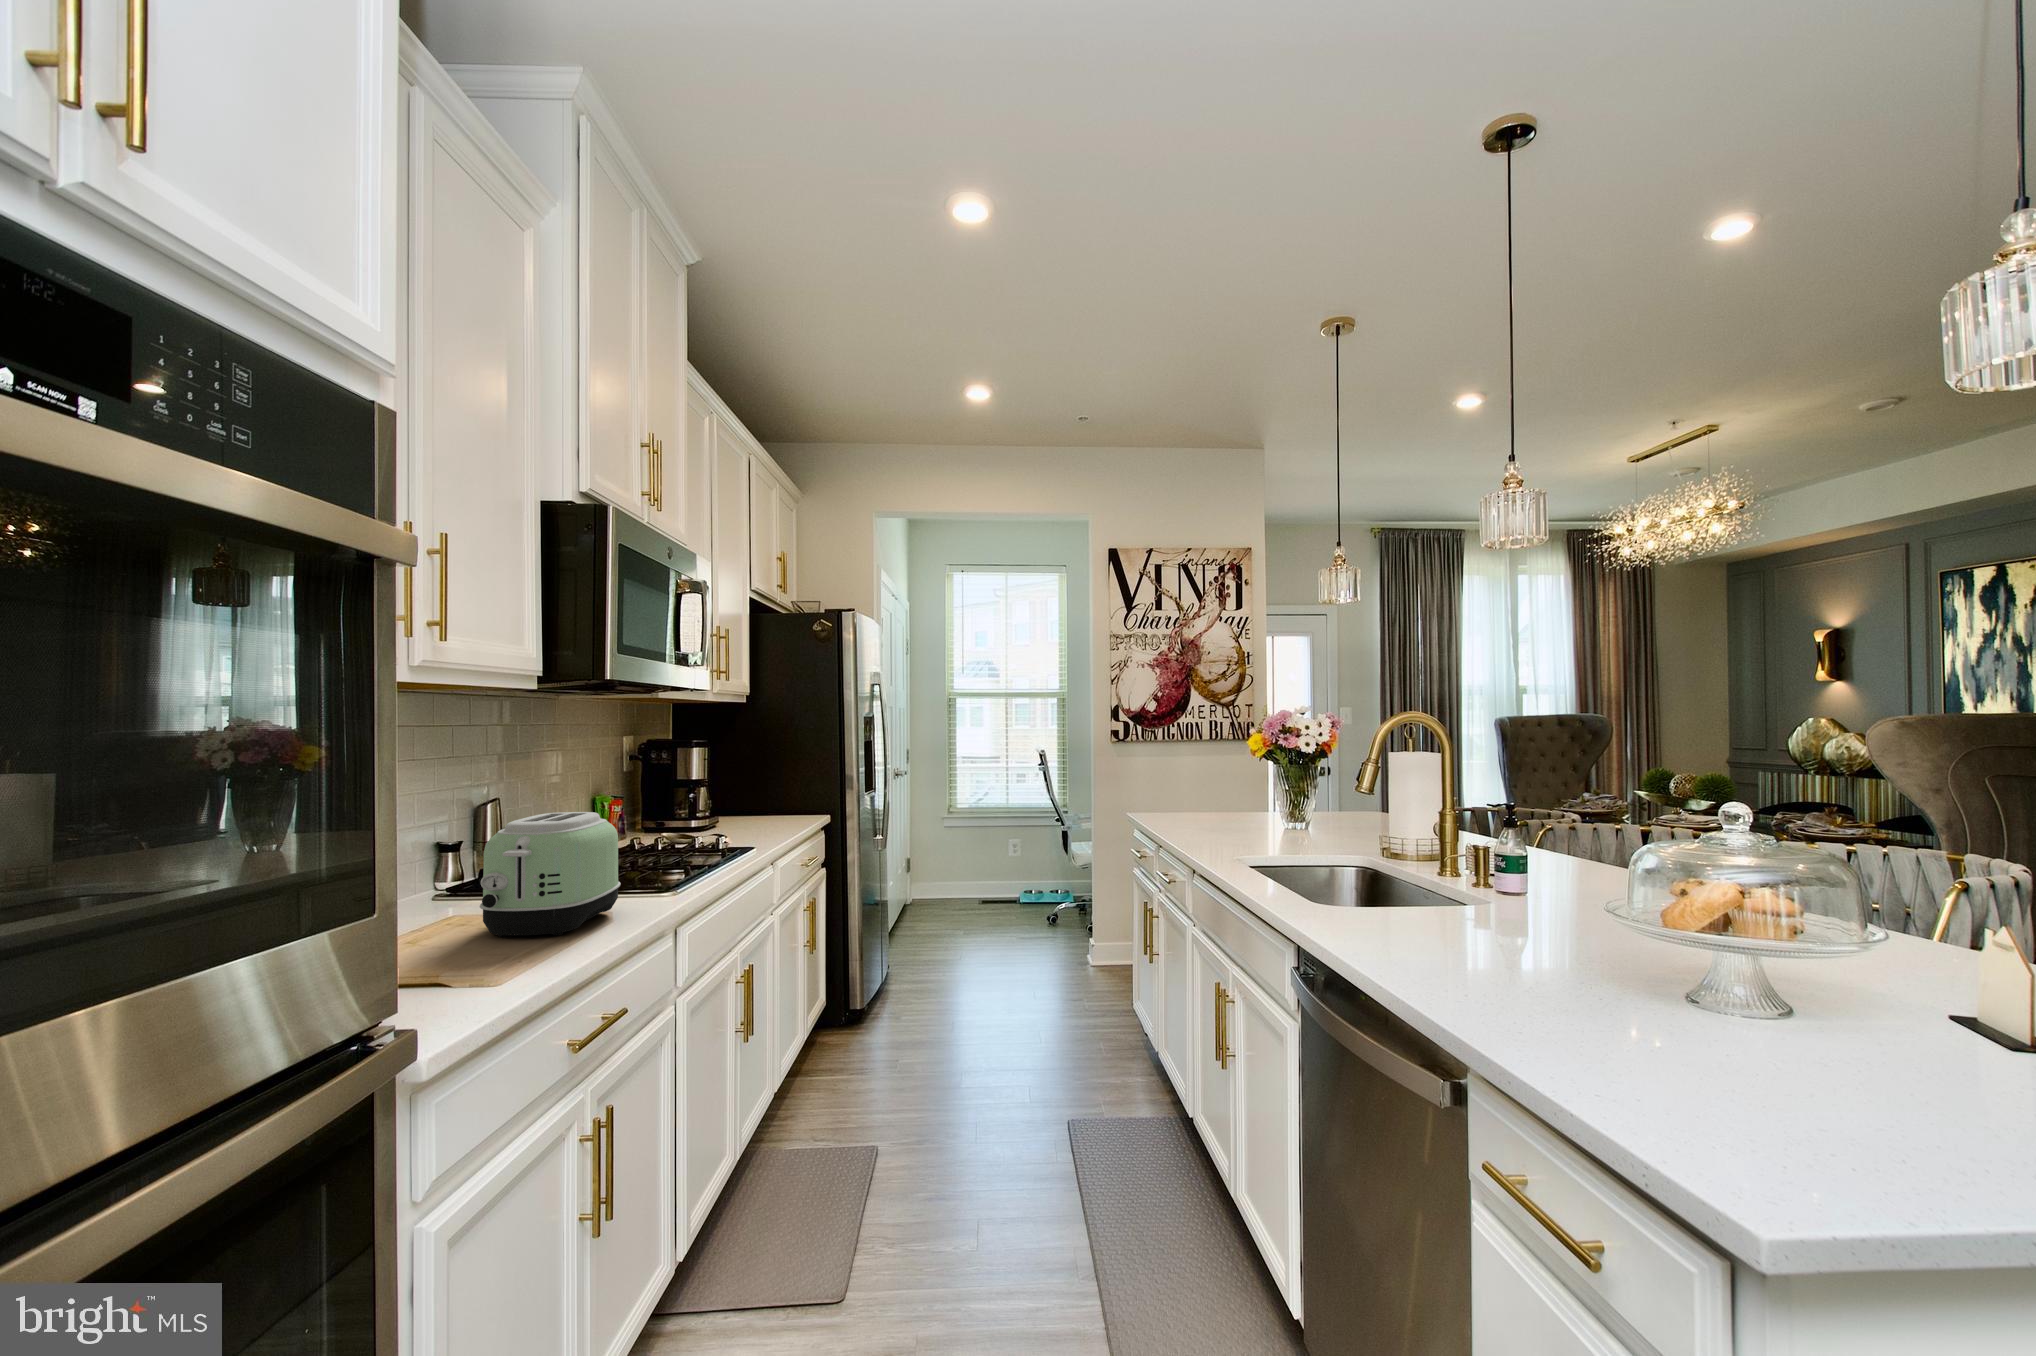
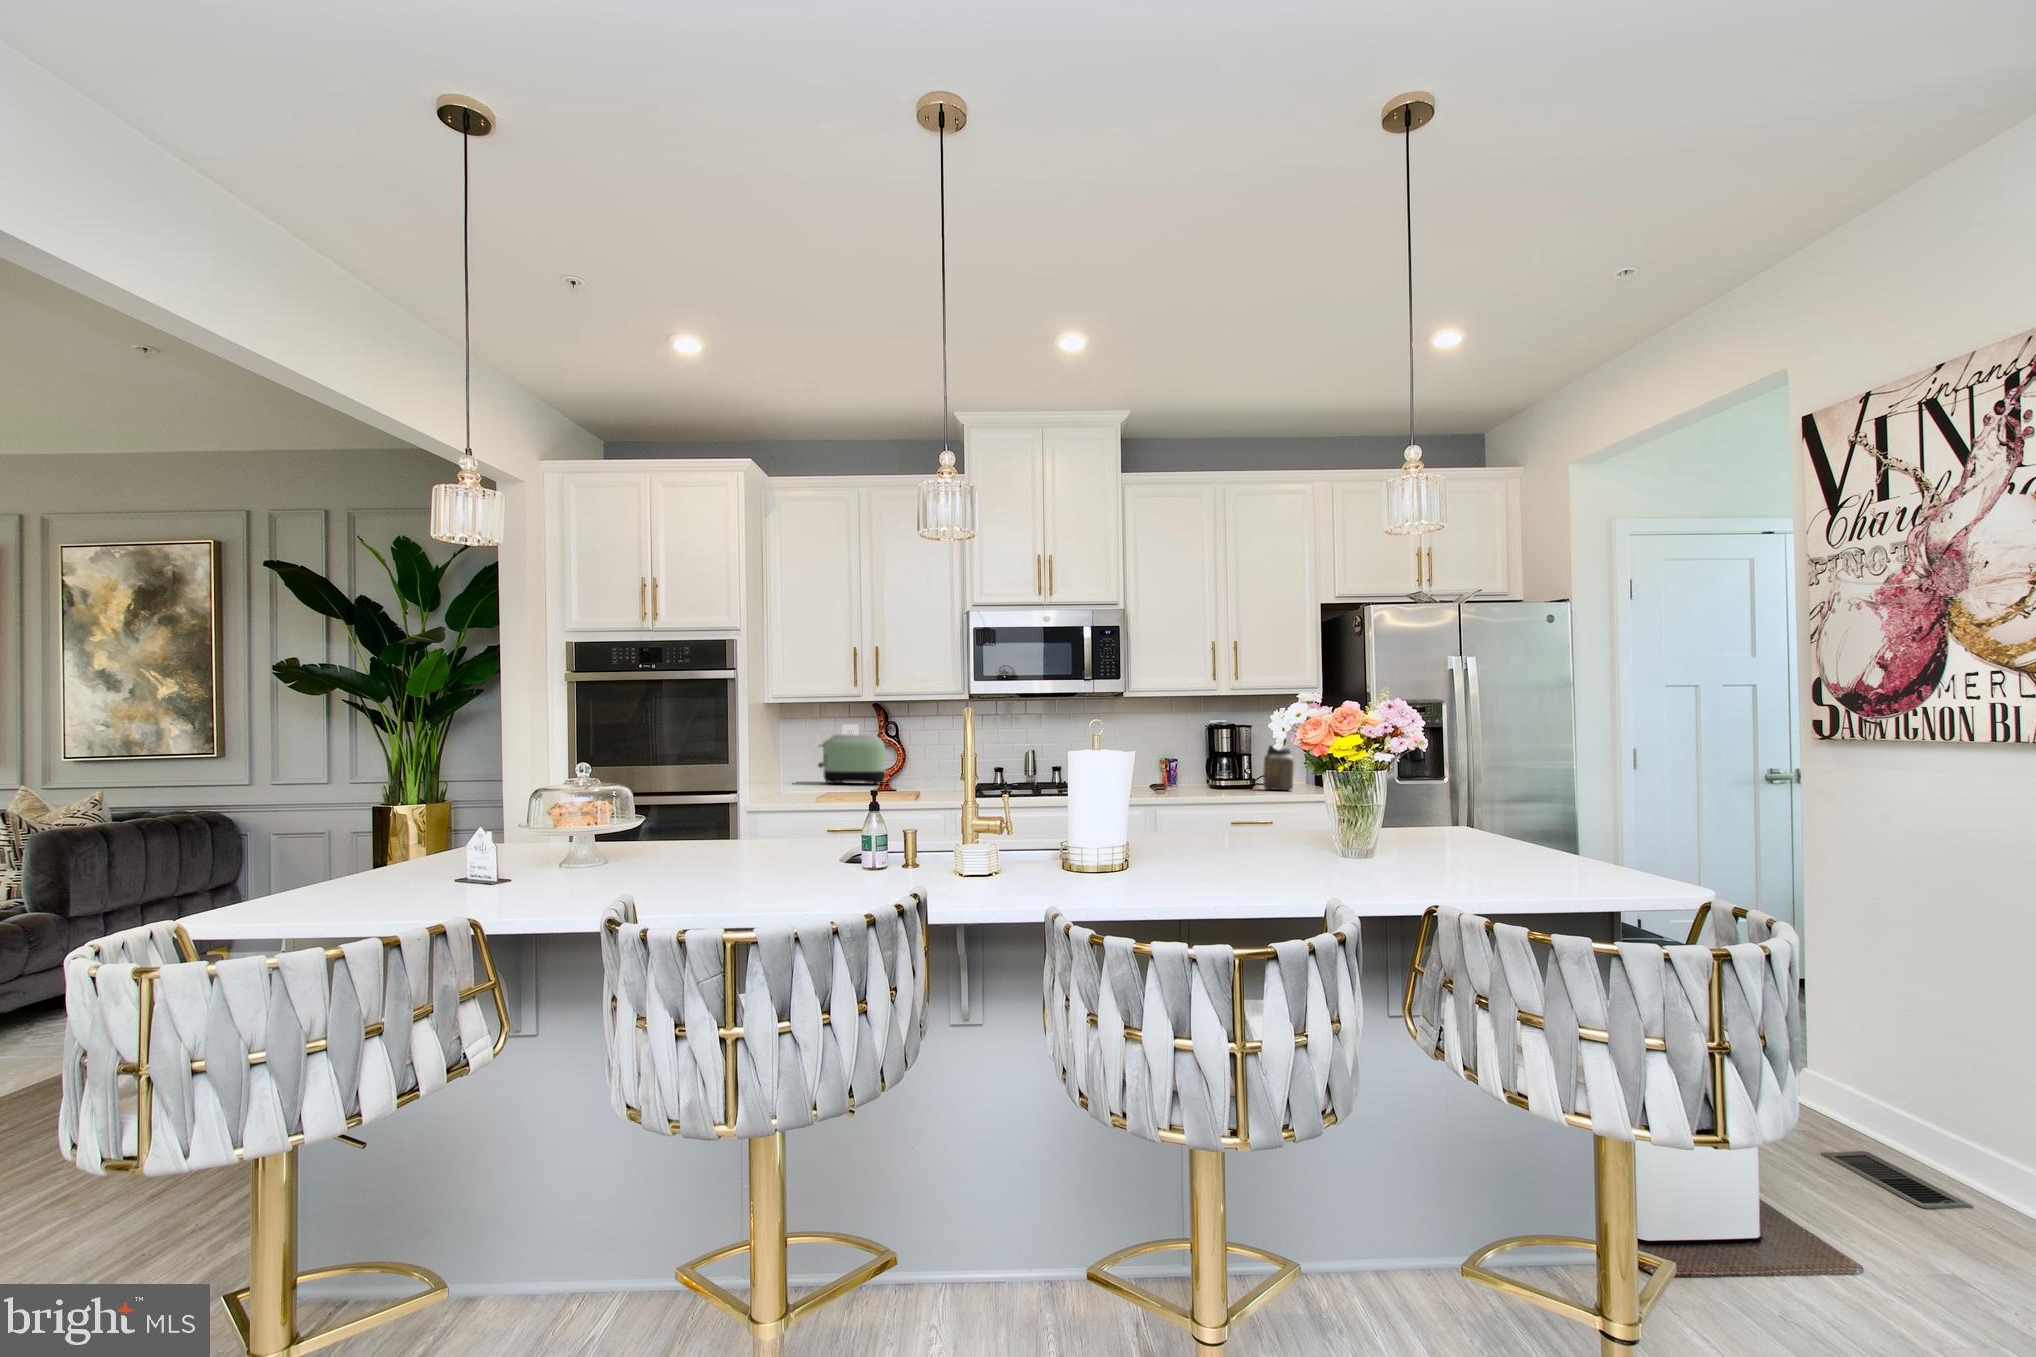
jar: none [751,765,787,816] -> present [1263,746,1294,790]

